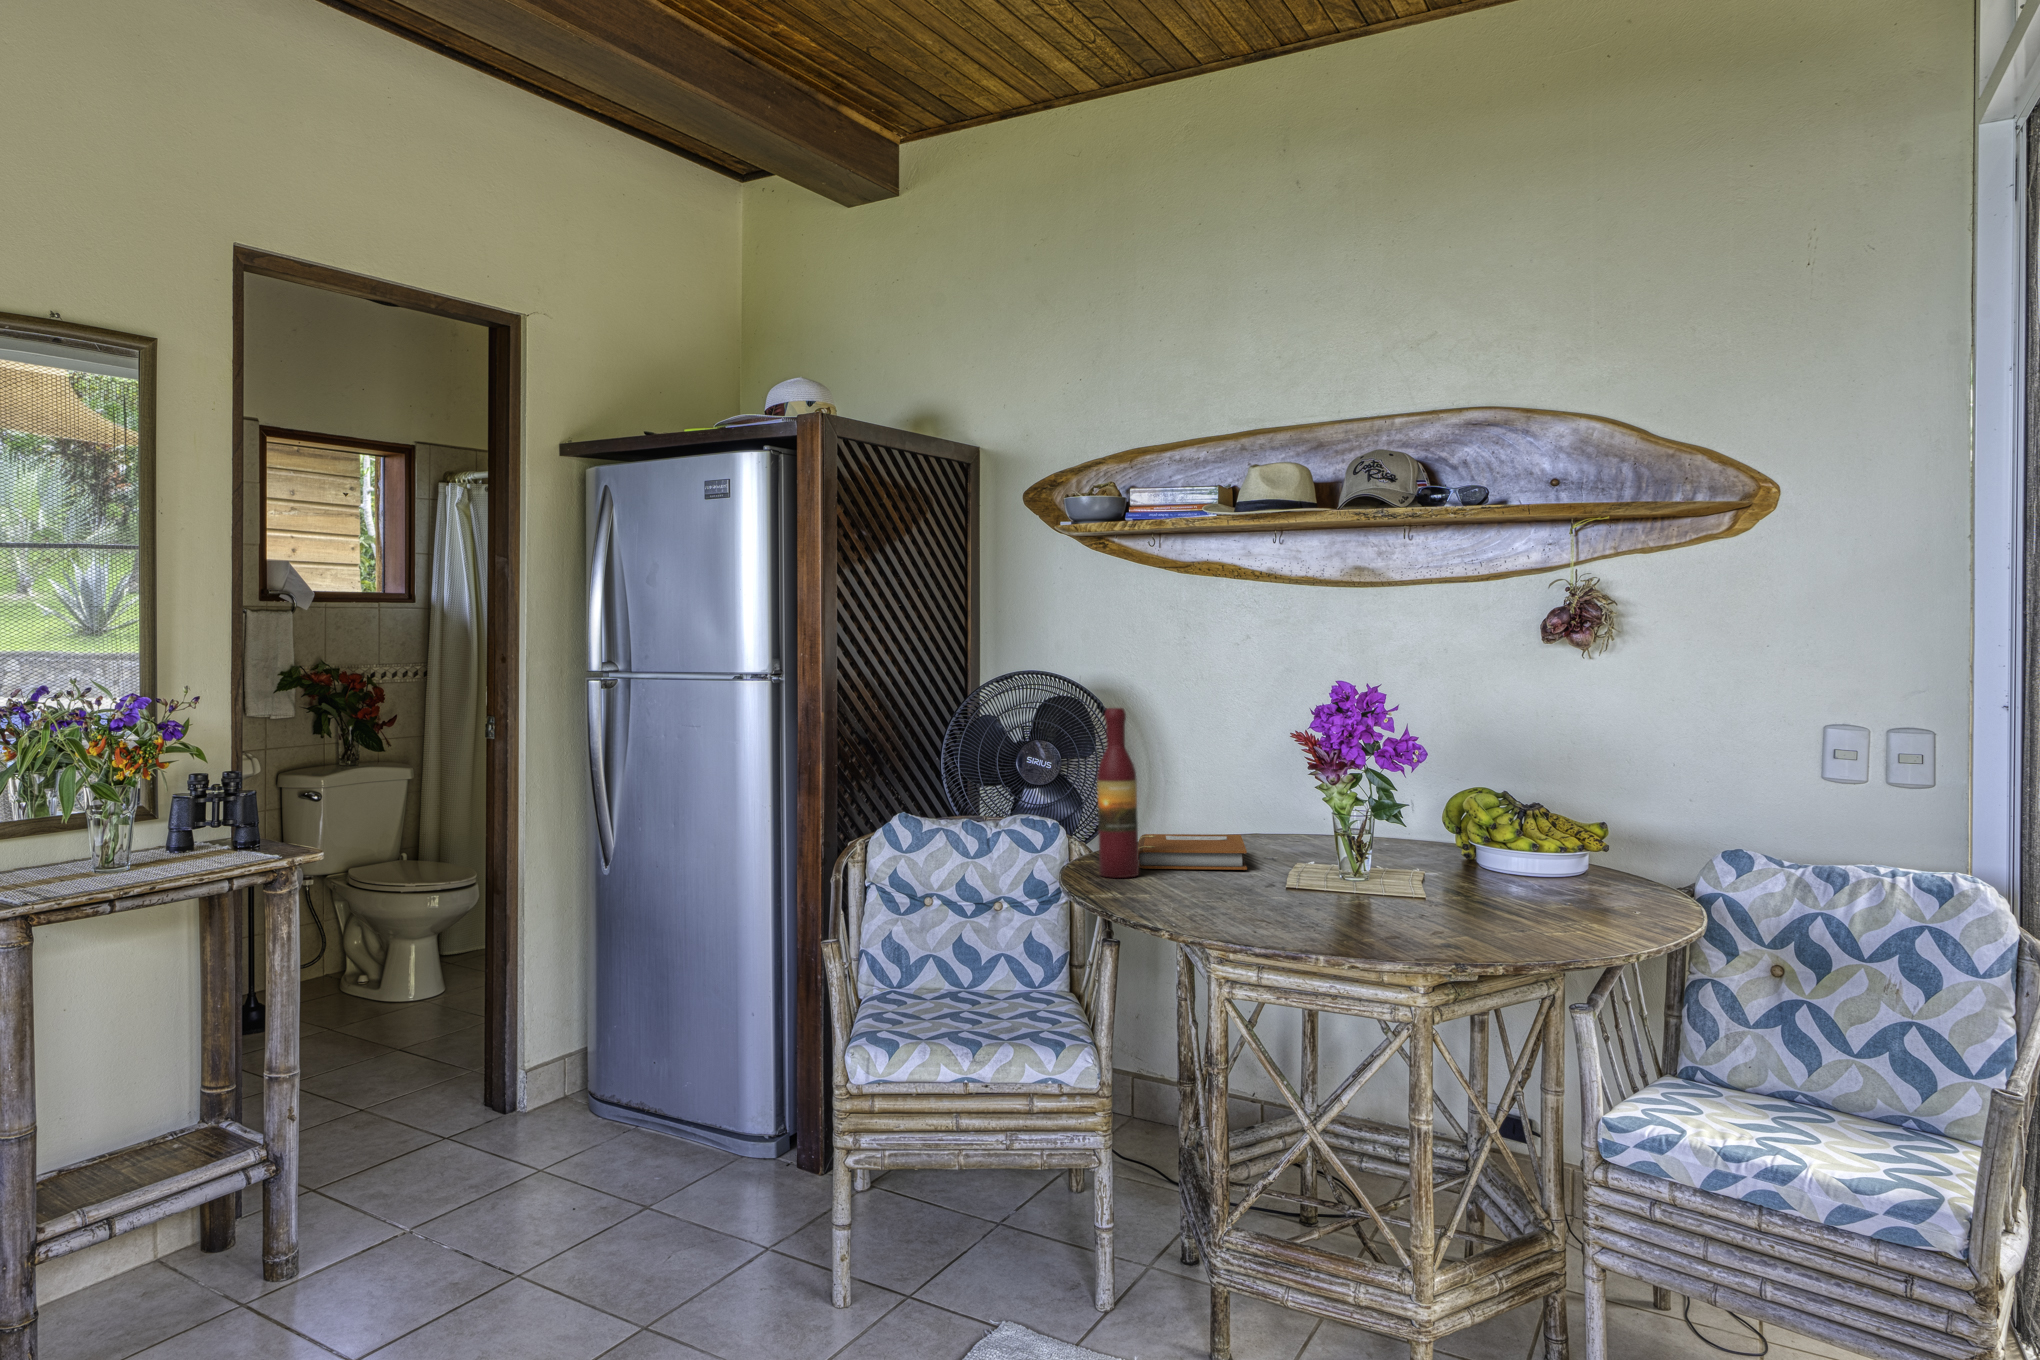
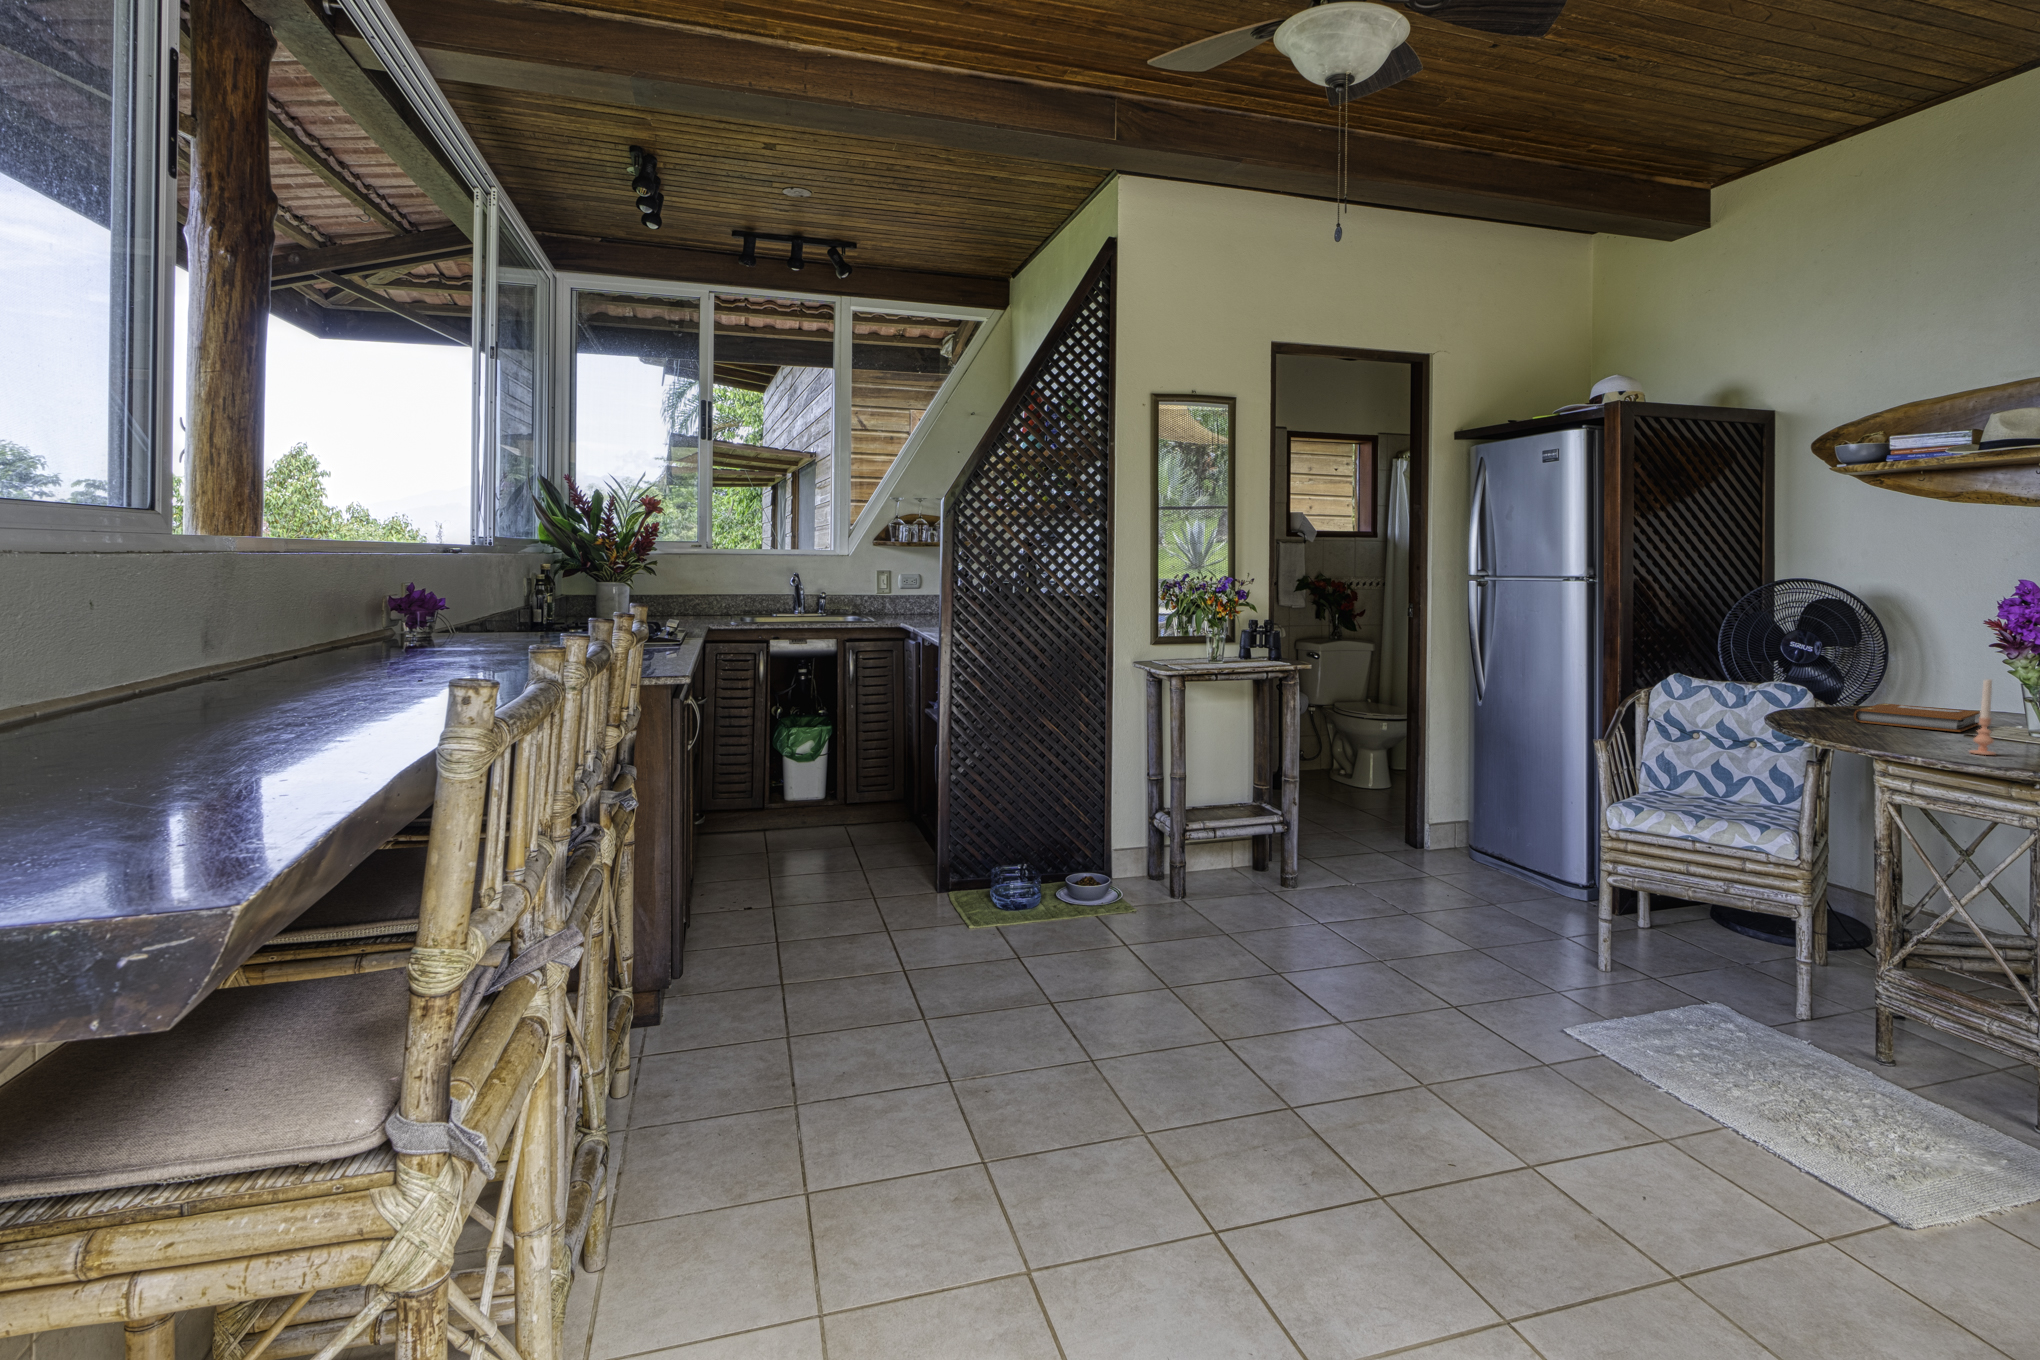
wine bottle: present [1097,708,1139,878] -> none [1812,607,1852,724]
candle: none [1307,802,1334,911] -> present [1970,679,1995,755]

